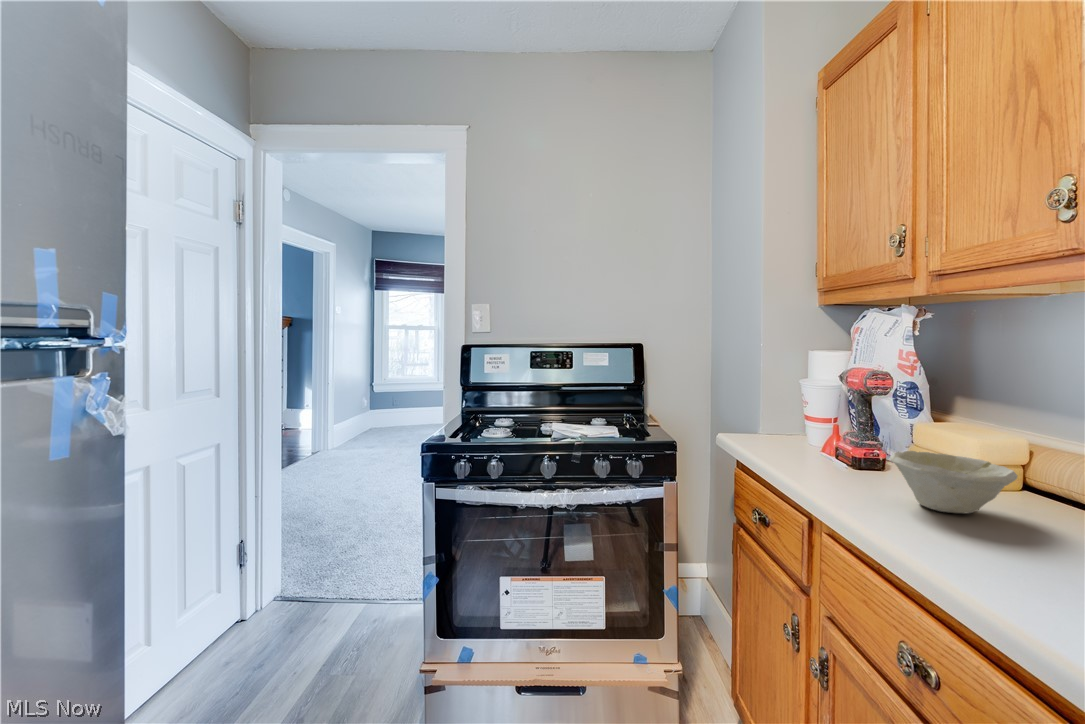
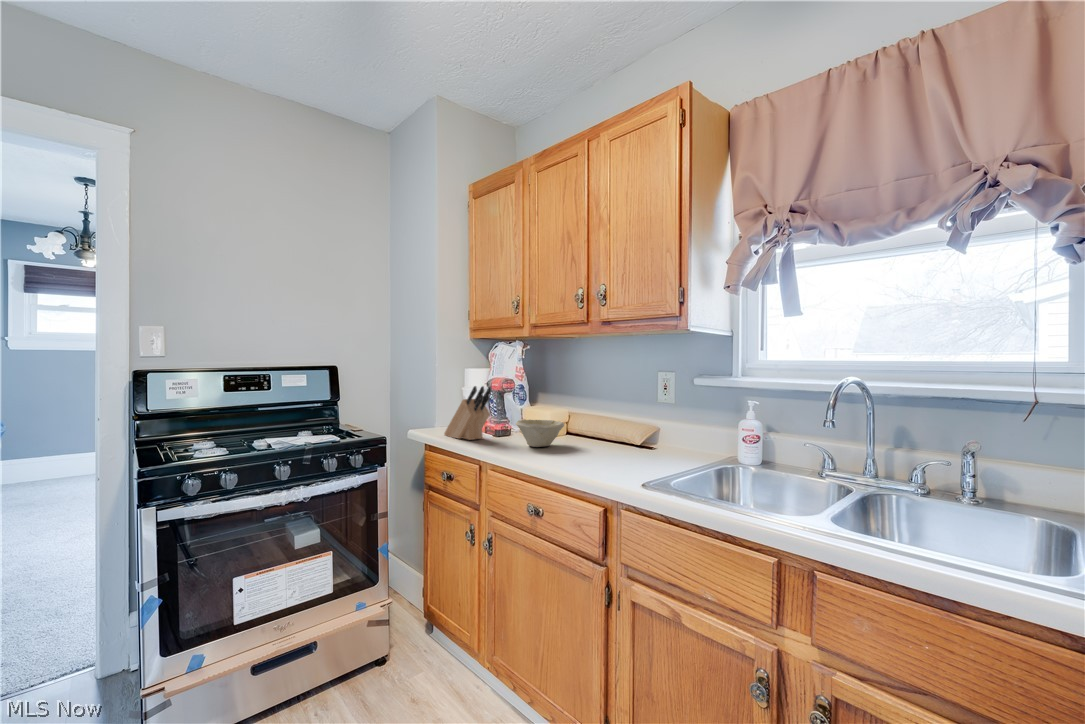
knife block: none [762,382,843,468] -> present [444,386,492,440]

